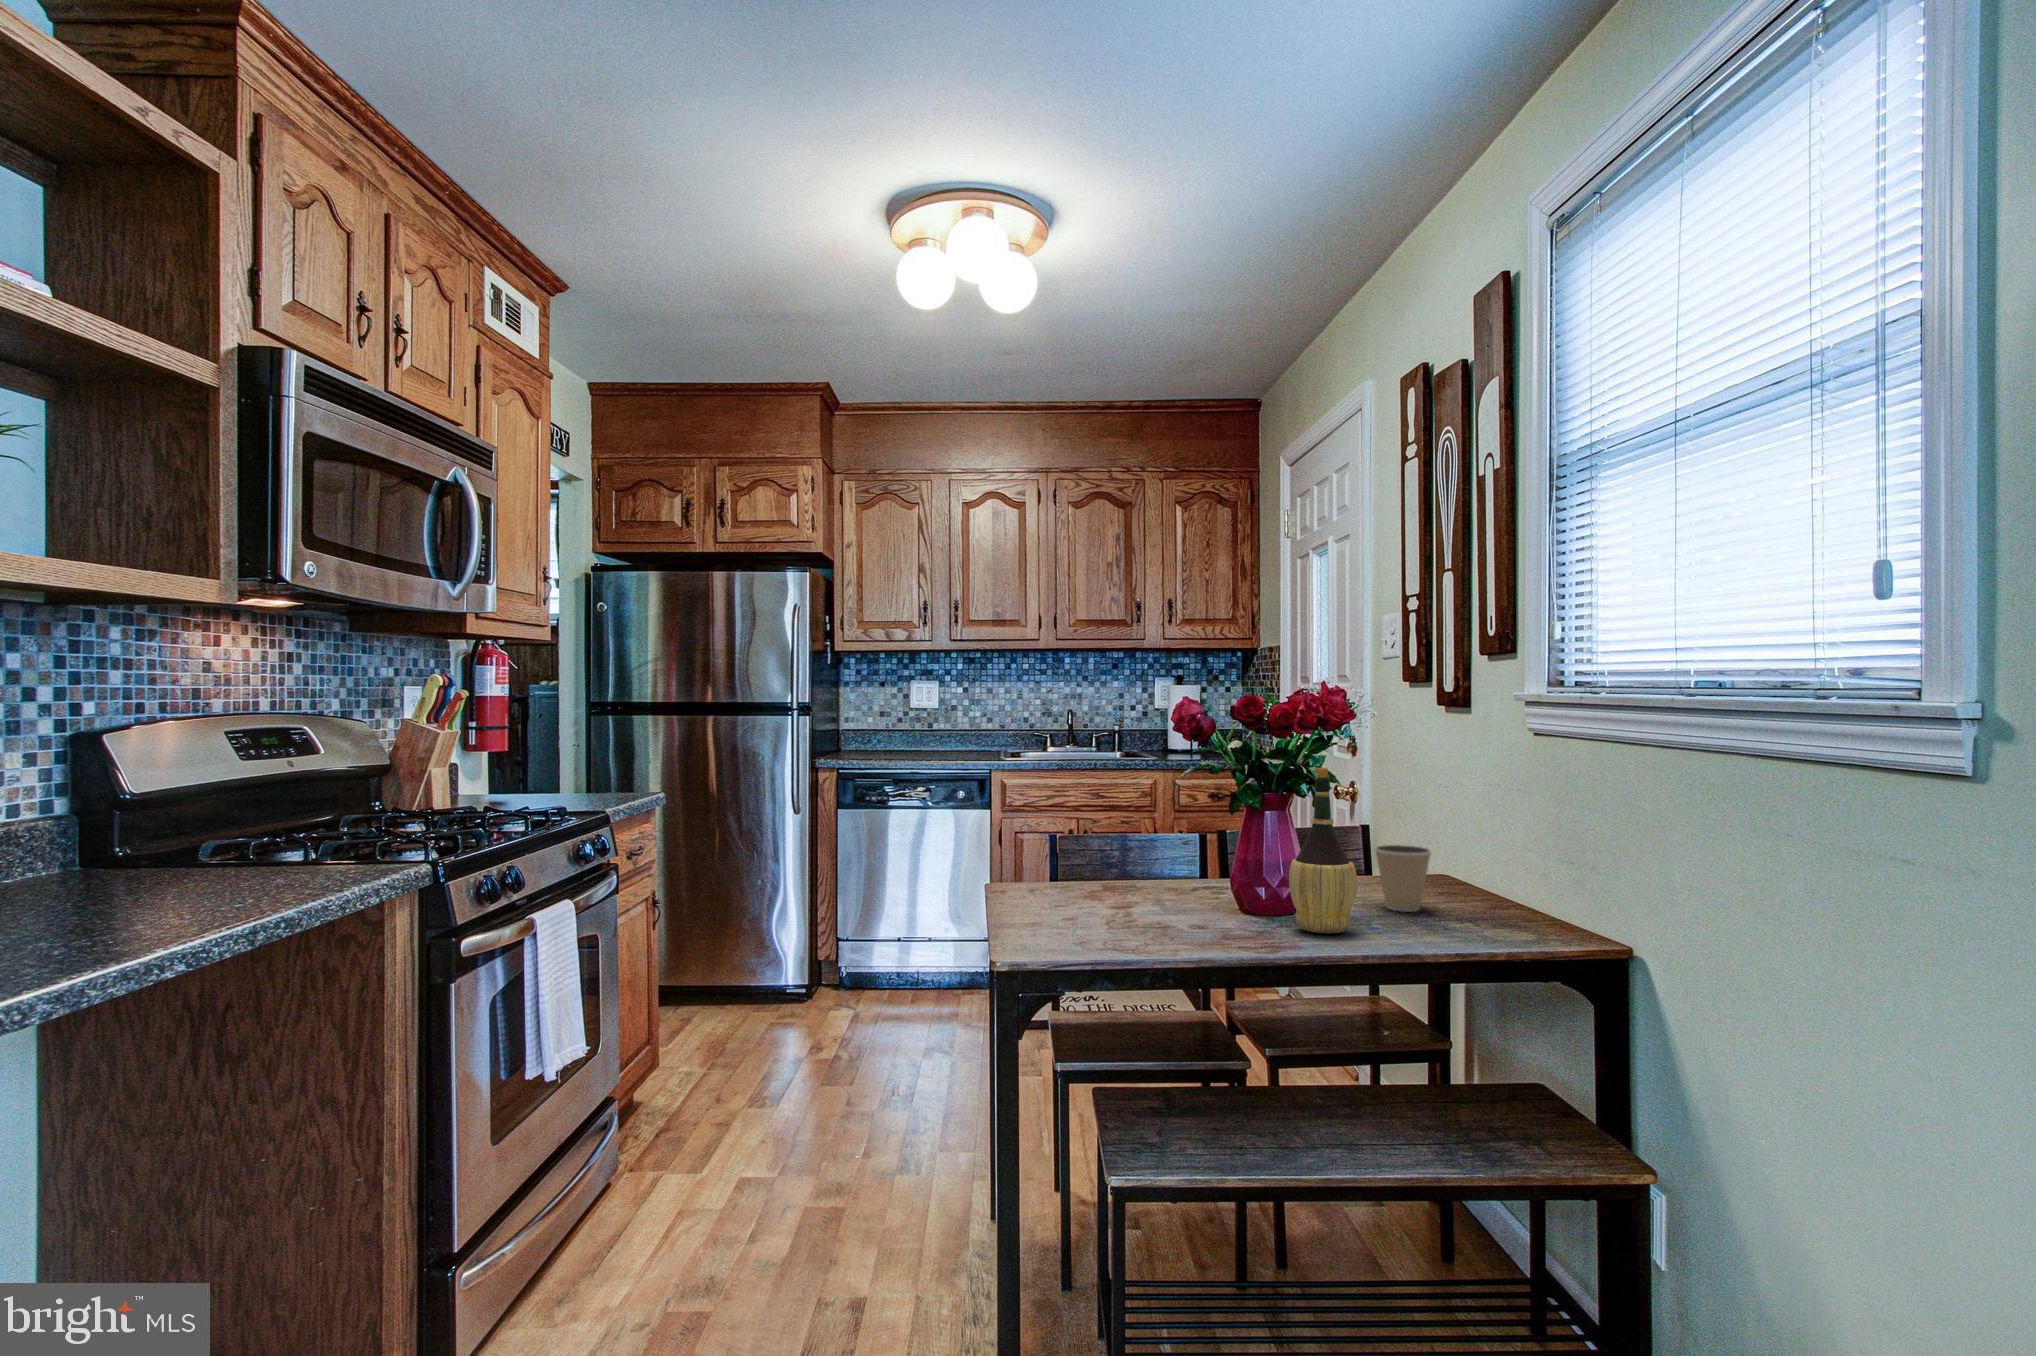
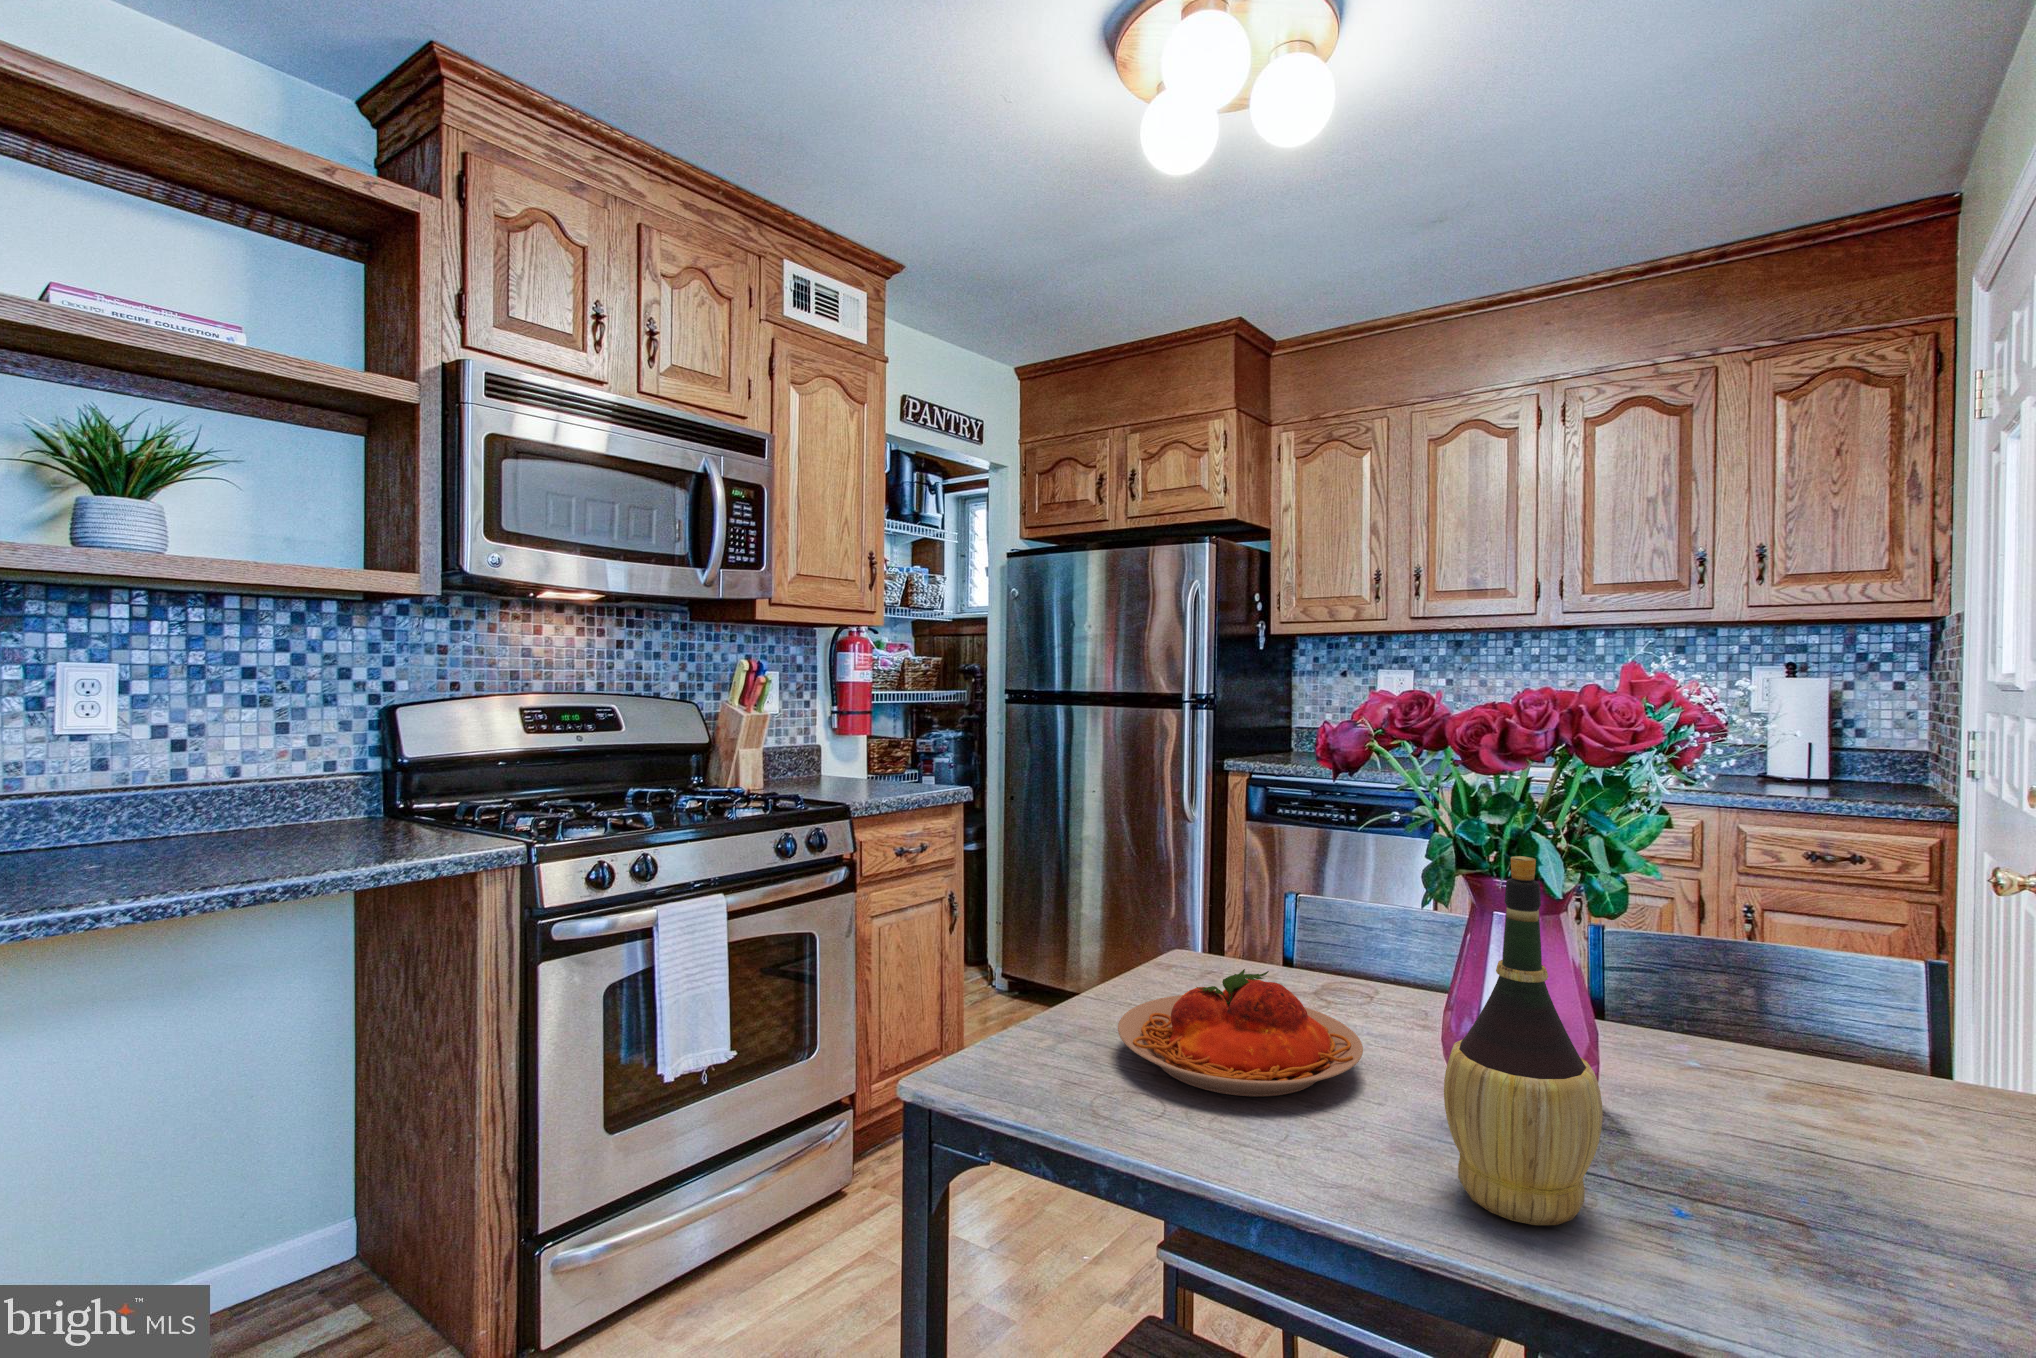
coffee cup: present [1375,845,1431,912] -> none [1768,1039,1931,1218]
plate: none [1064,861,1207,927] -> present [1118,969,1363,1096]

